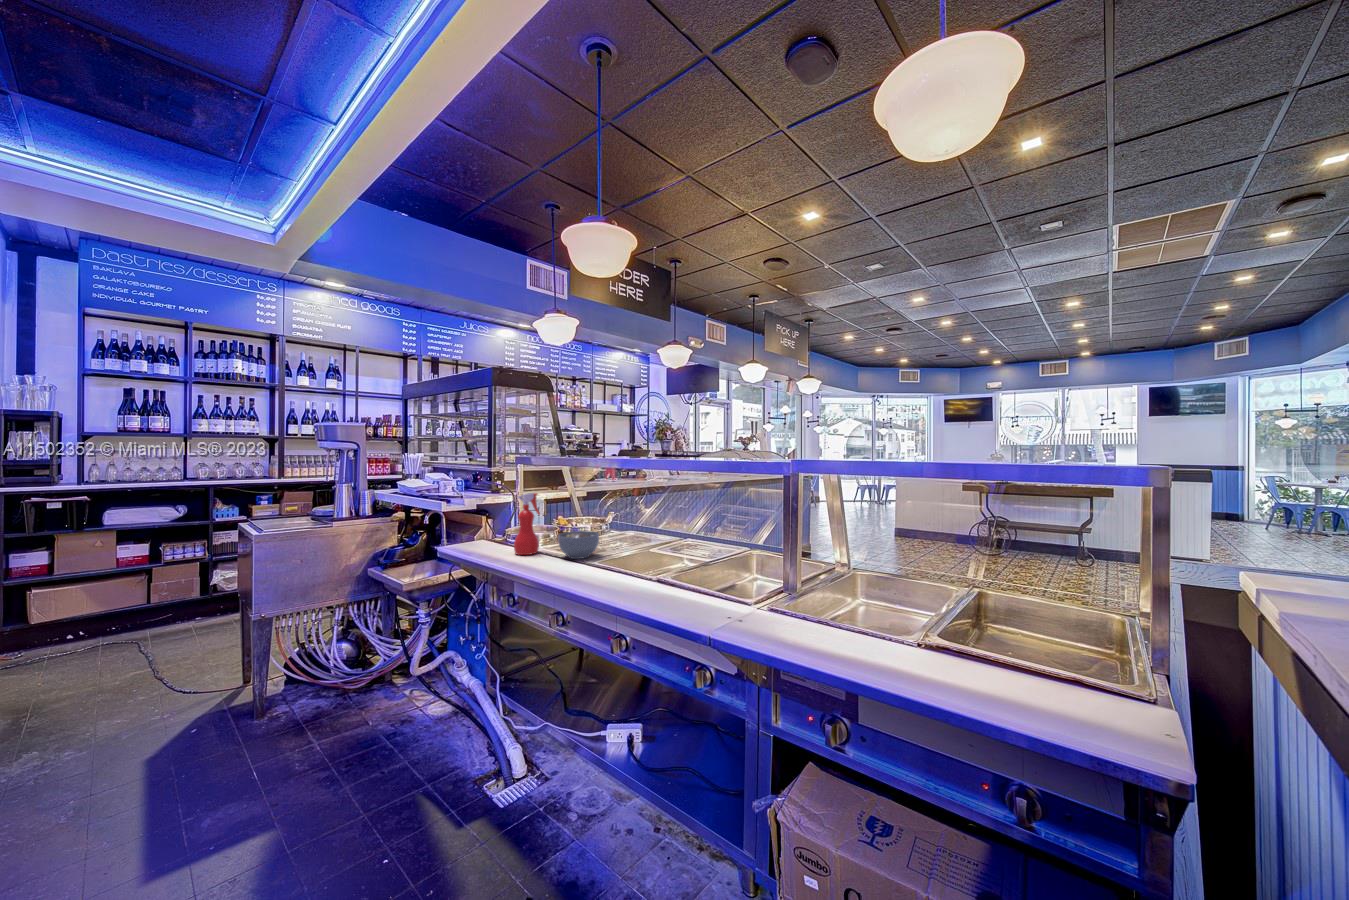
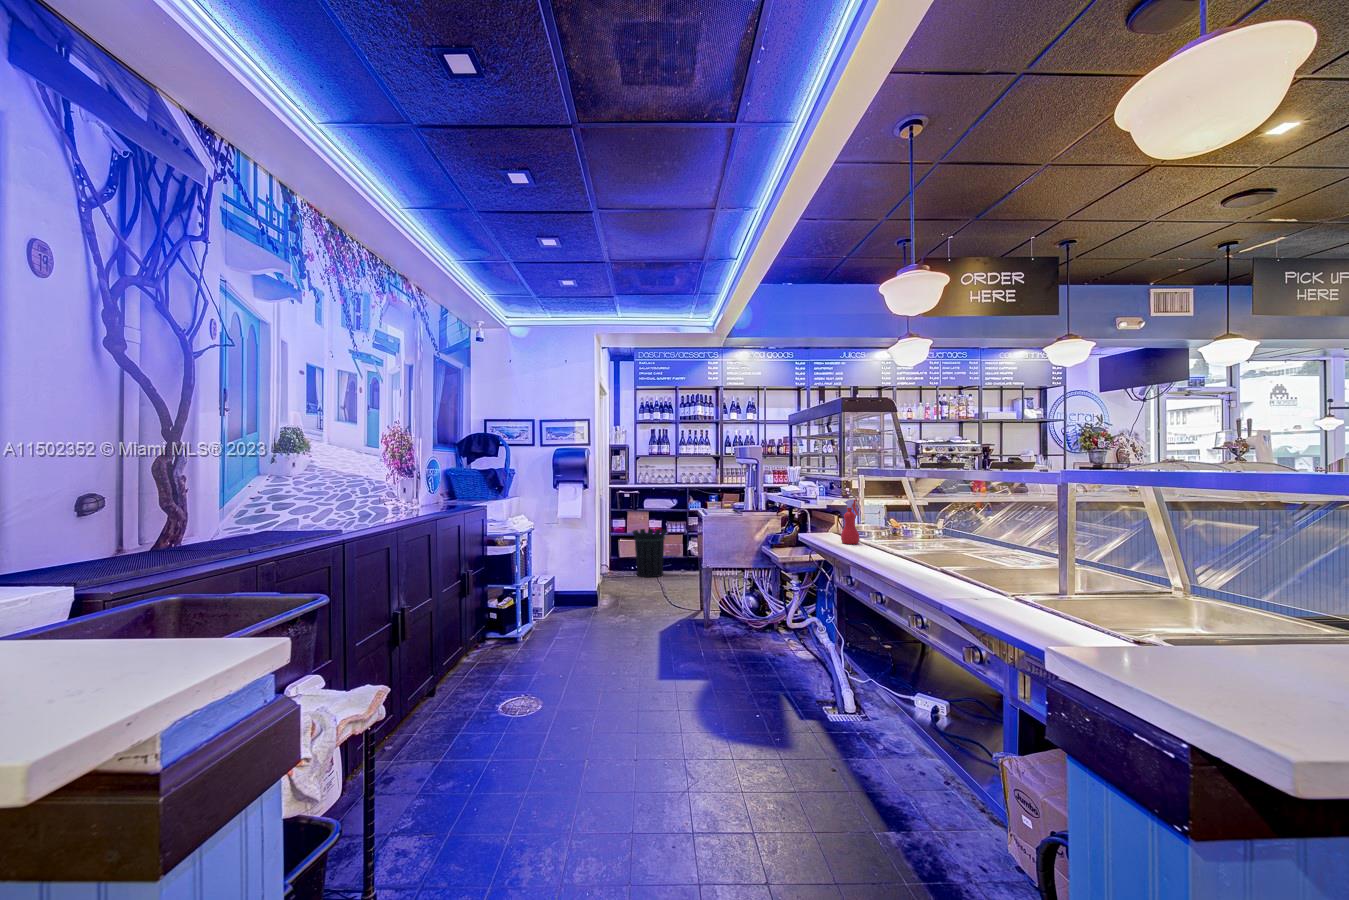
soup bowl: present [558,531,599,559] -> none [869,530,902,550]
waste bin: none [73,556,164,645] -> present [632,529,666,577]

